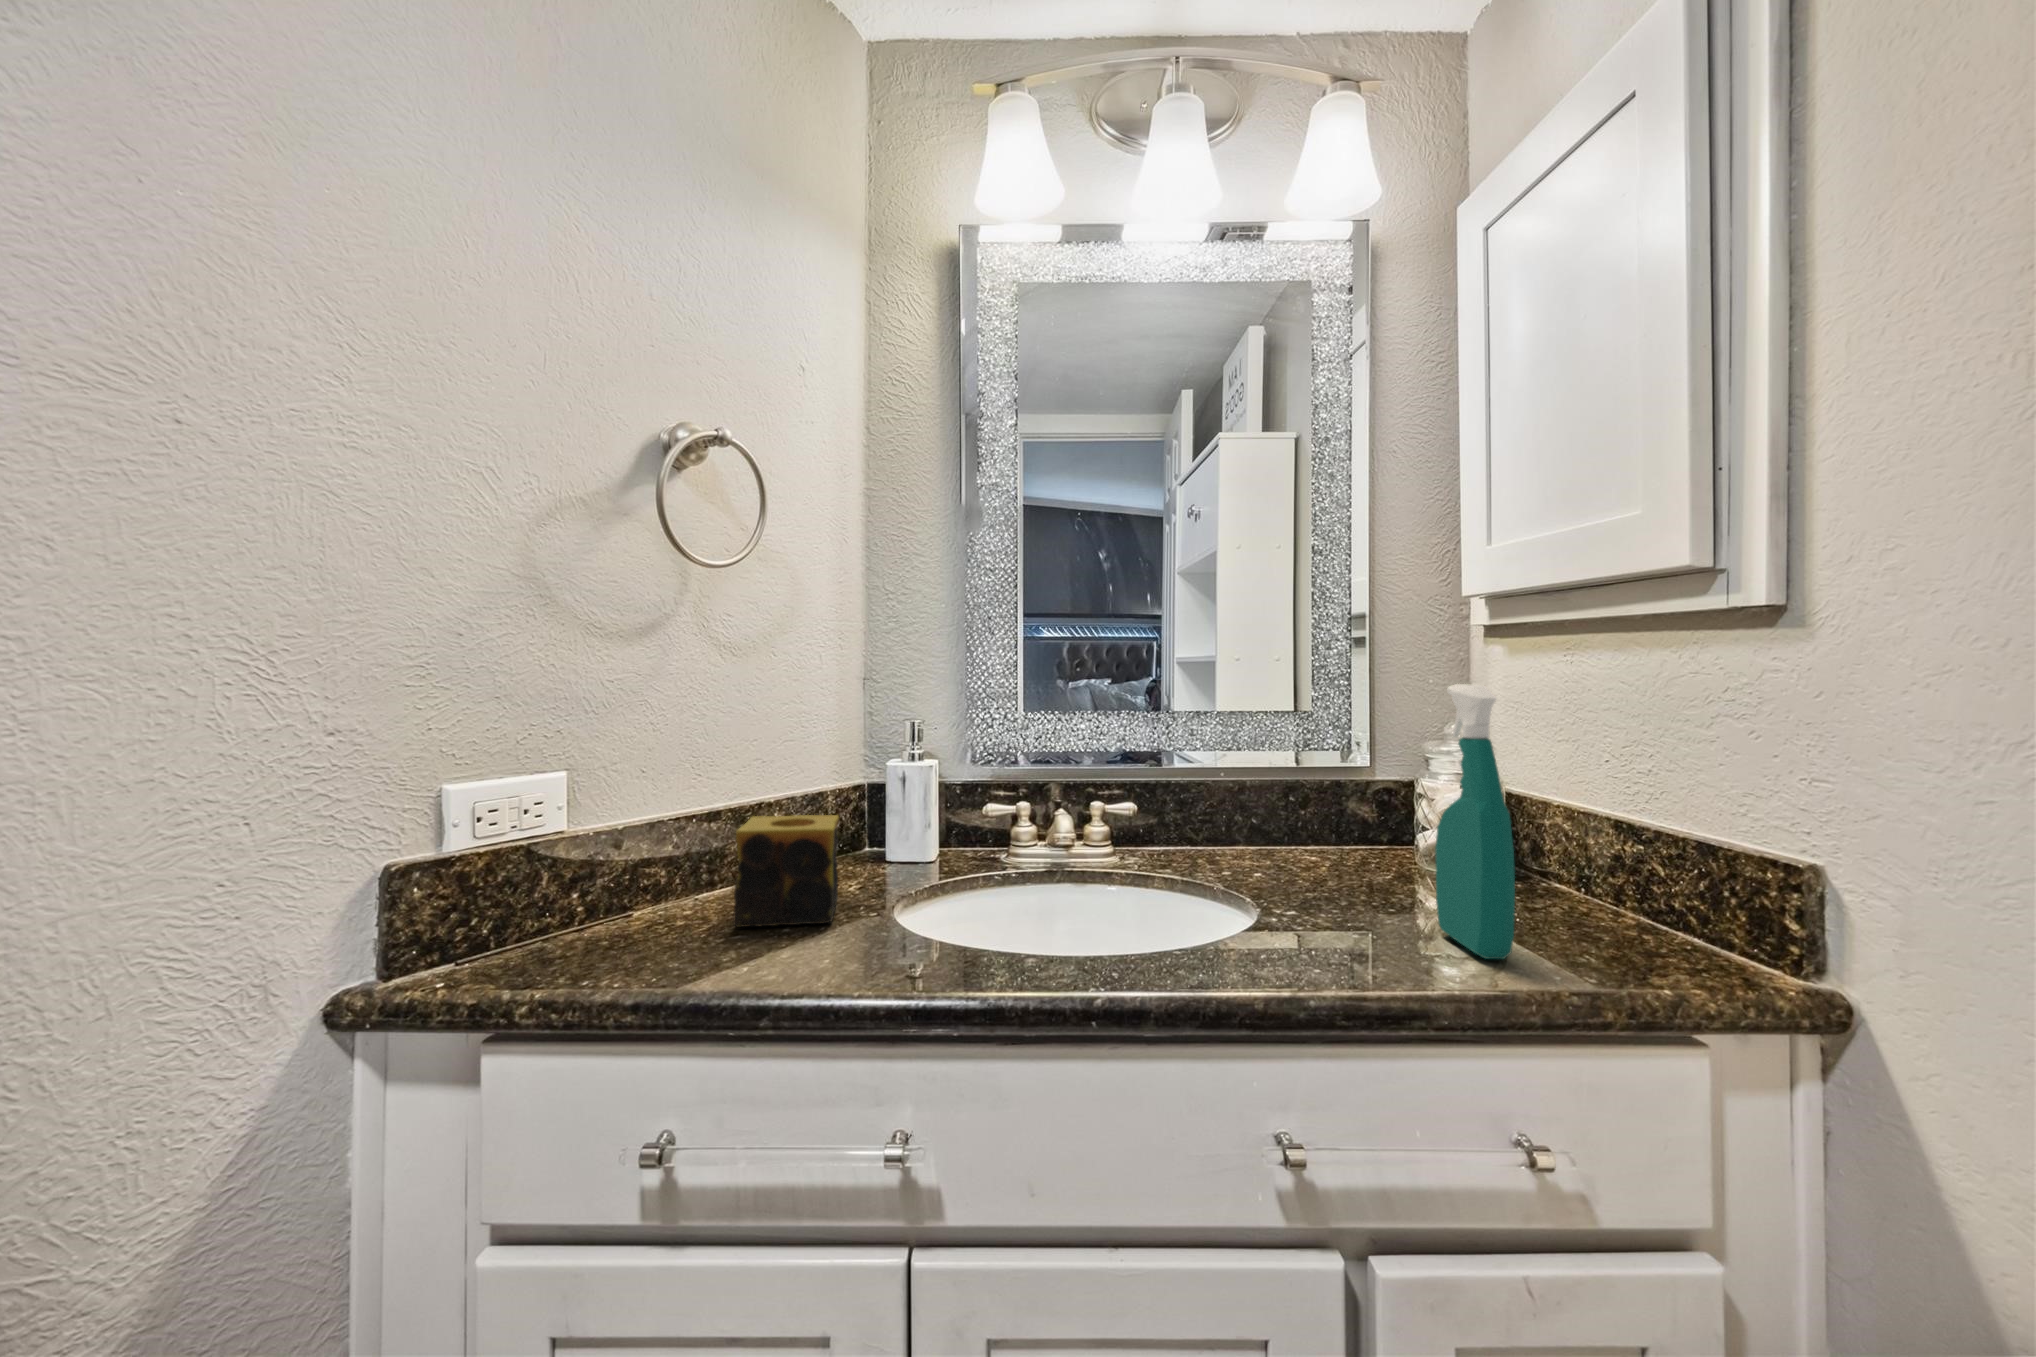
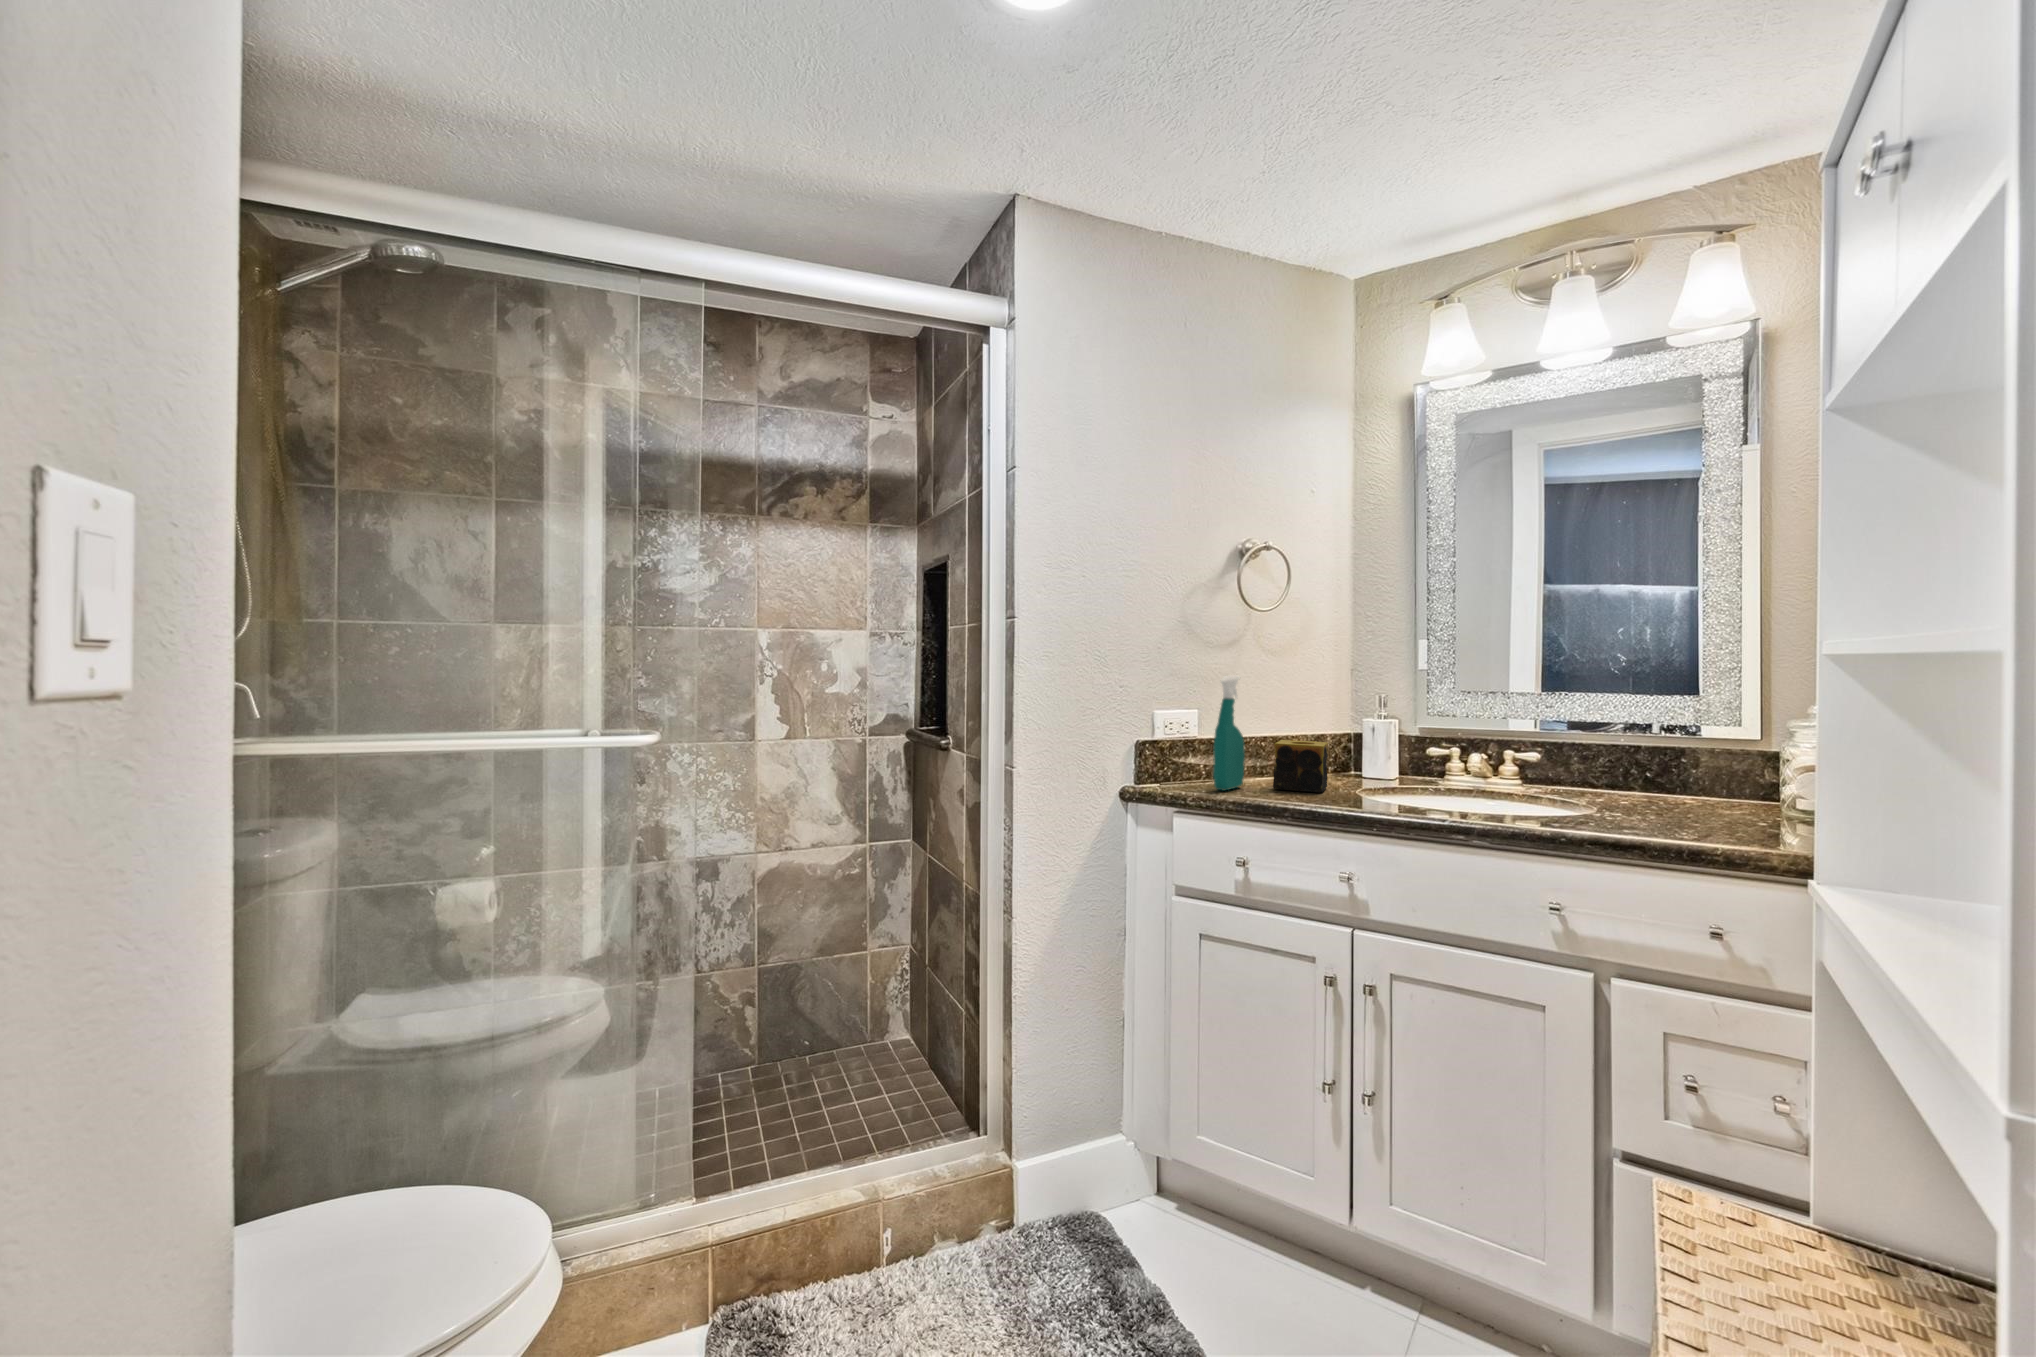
spray bottle: present [1435,684,1515,959] -> present [1213,675,1245,790]

